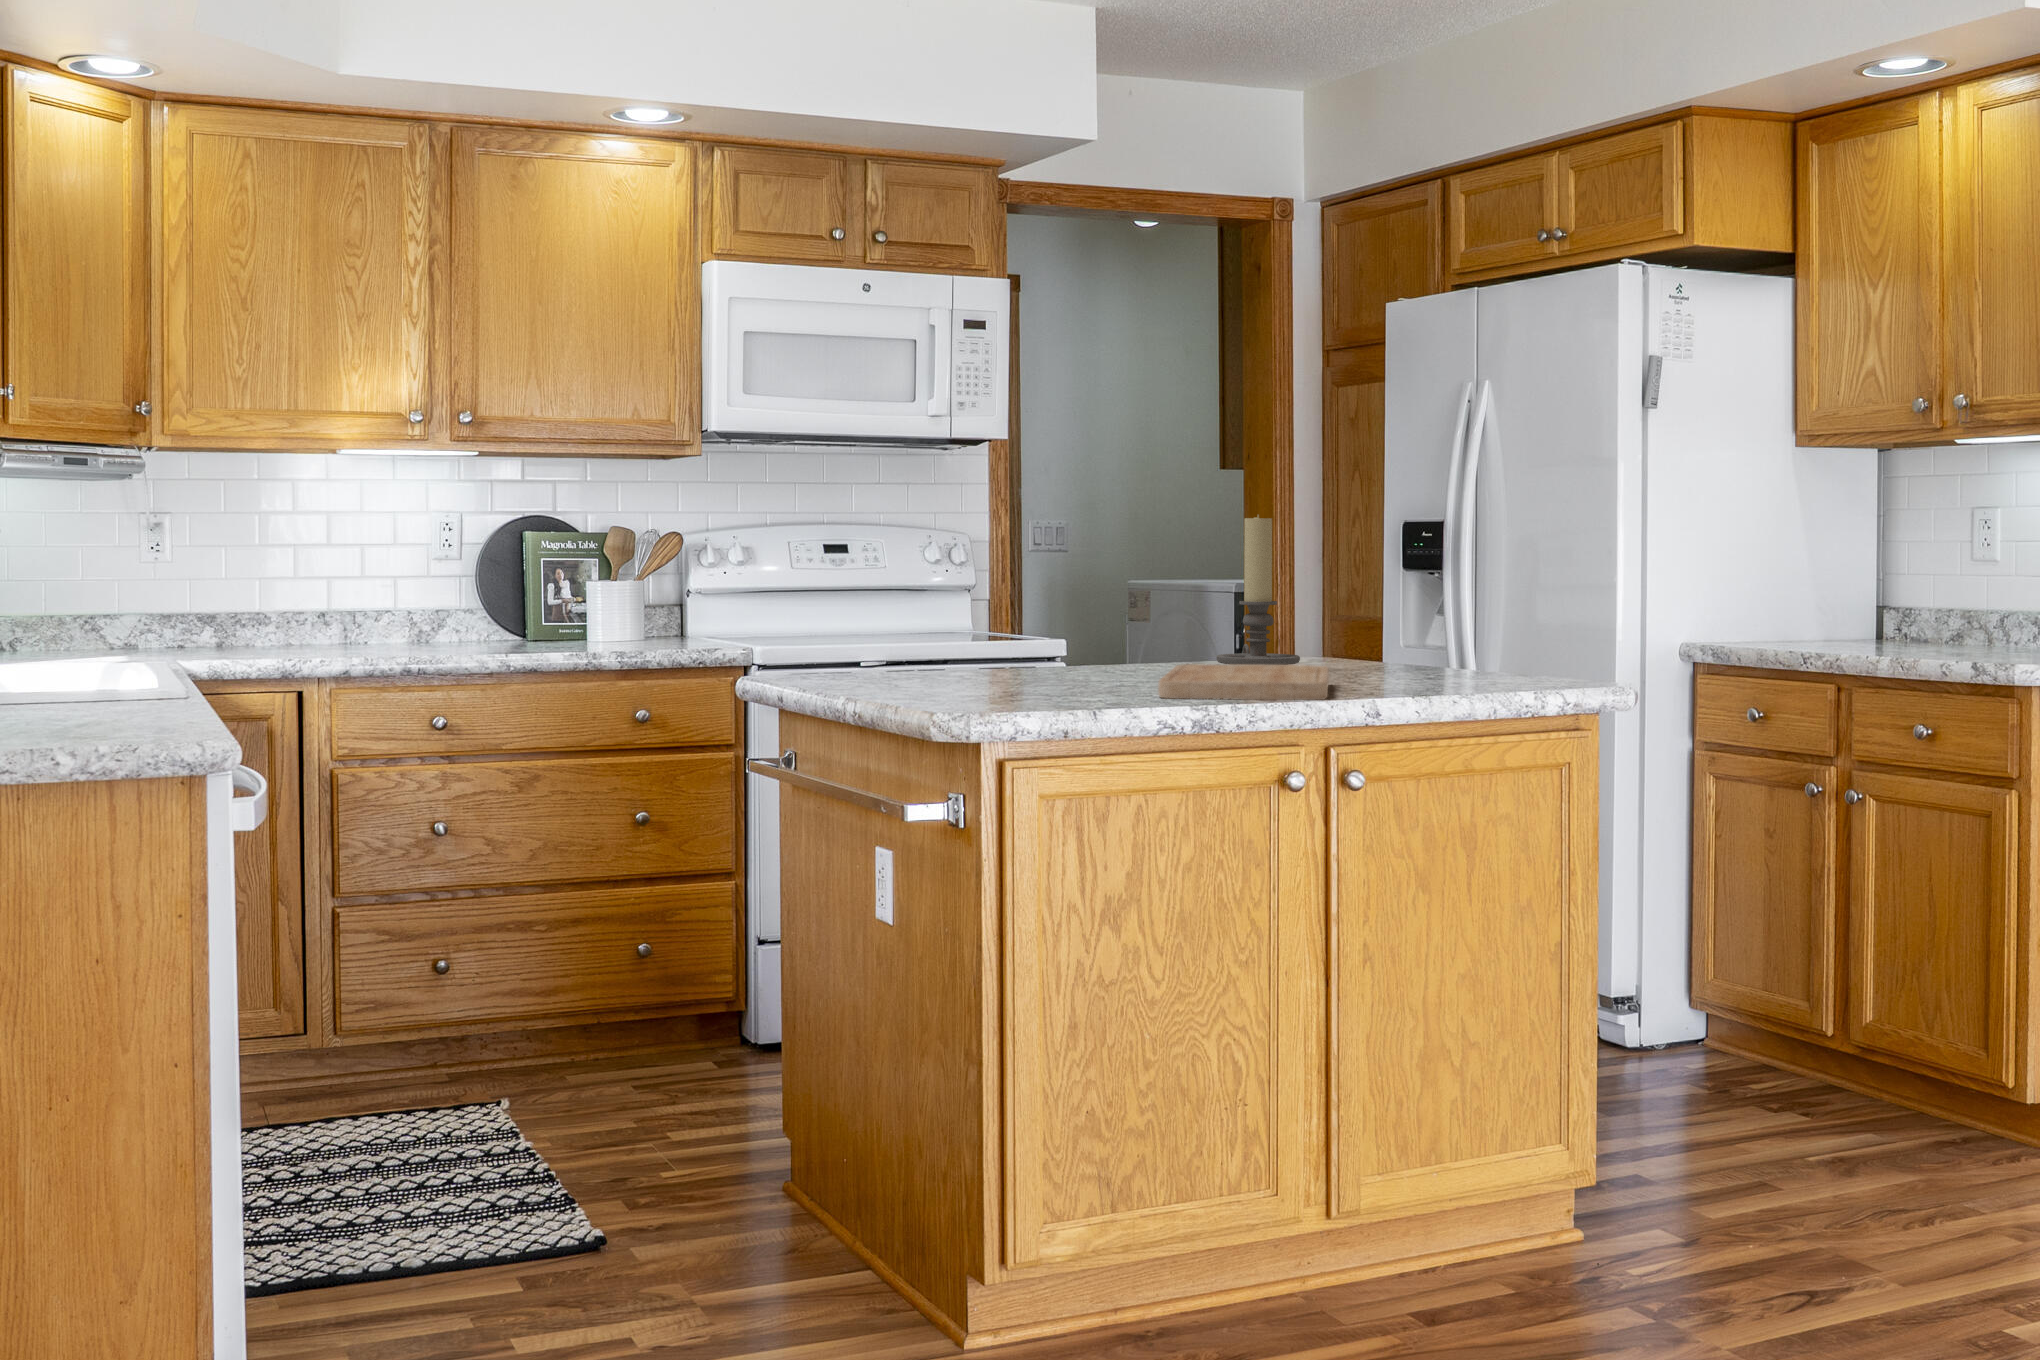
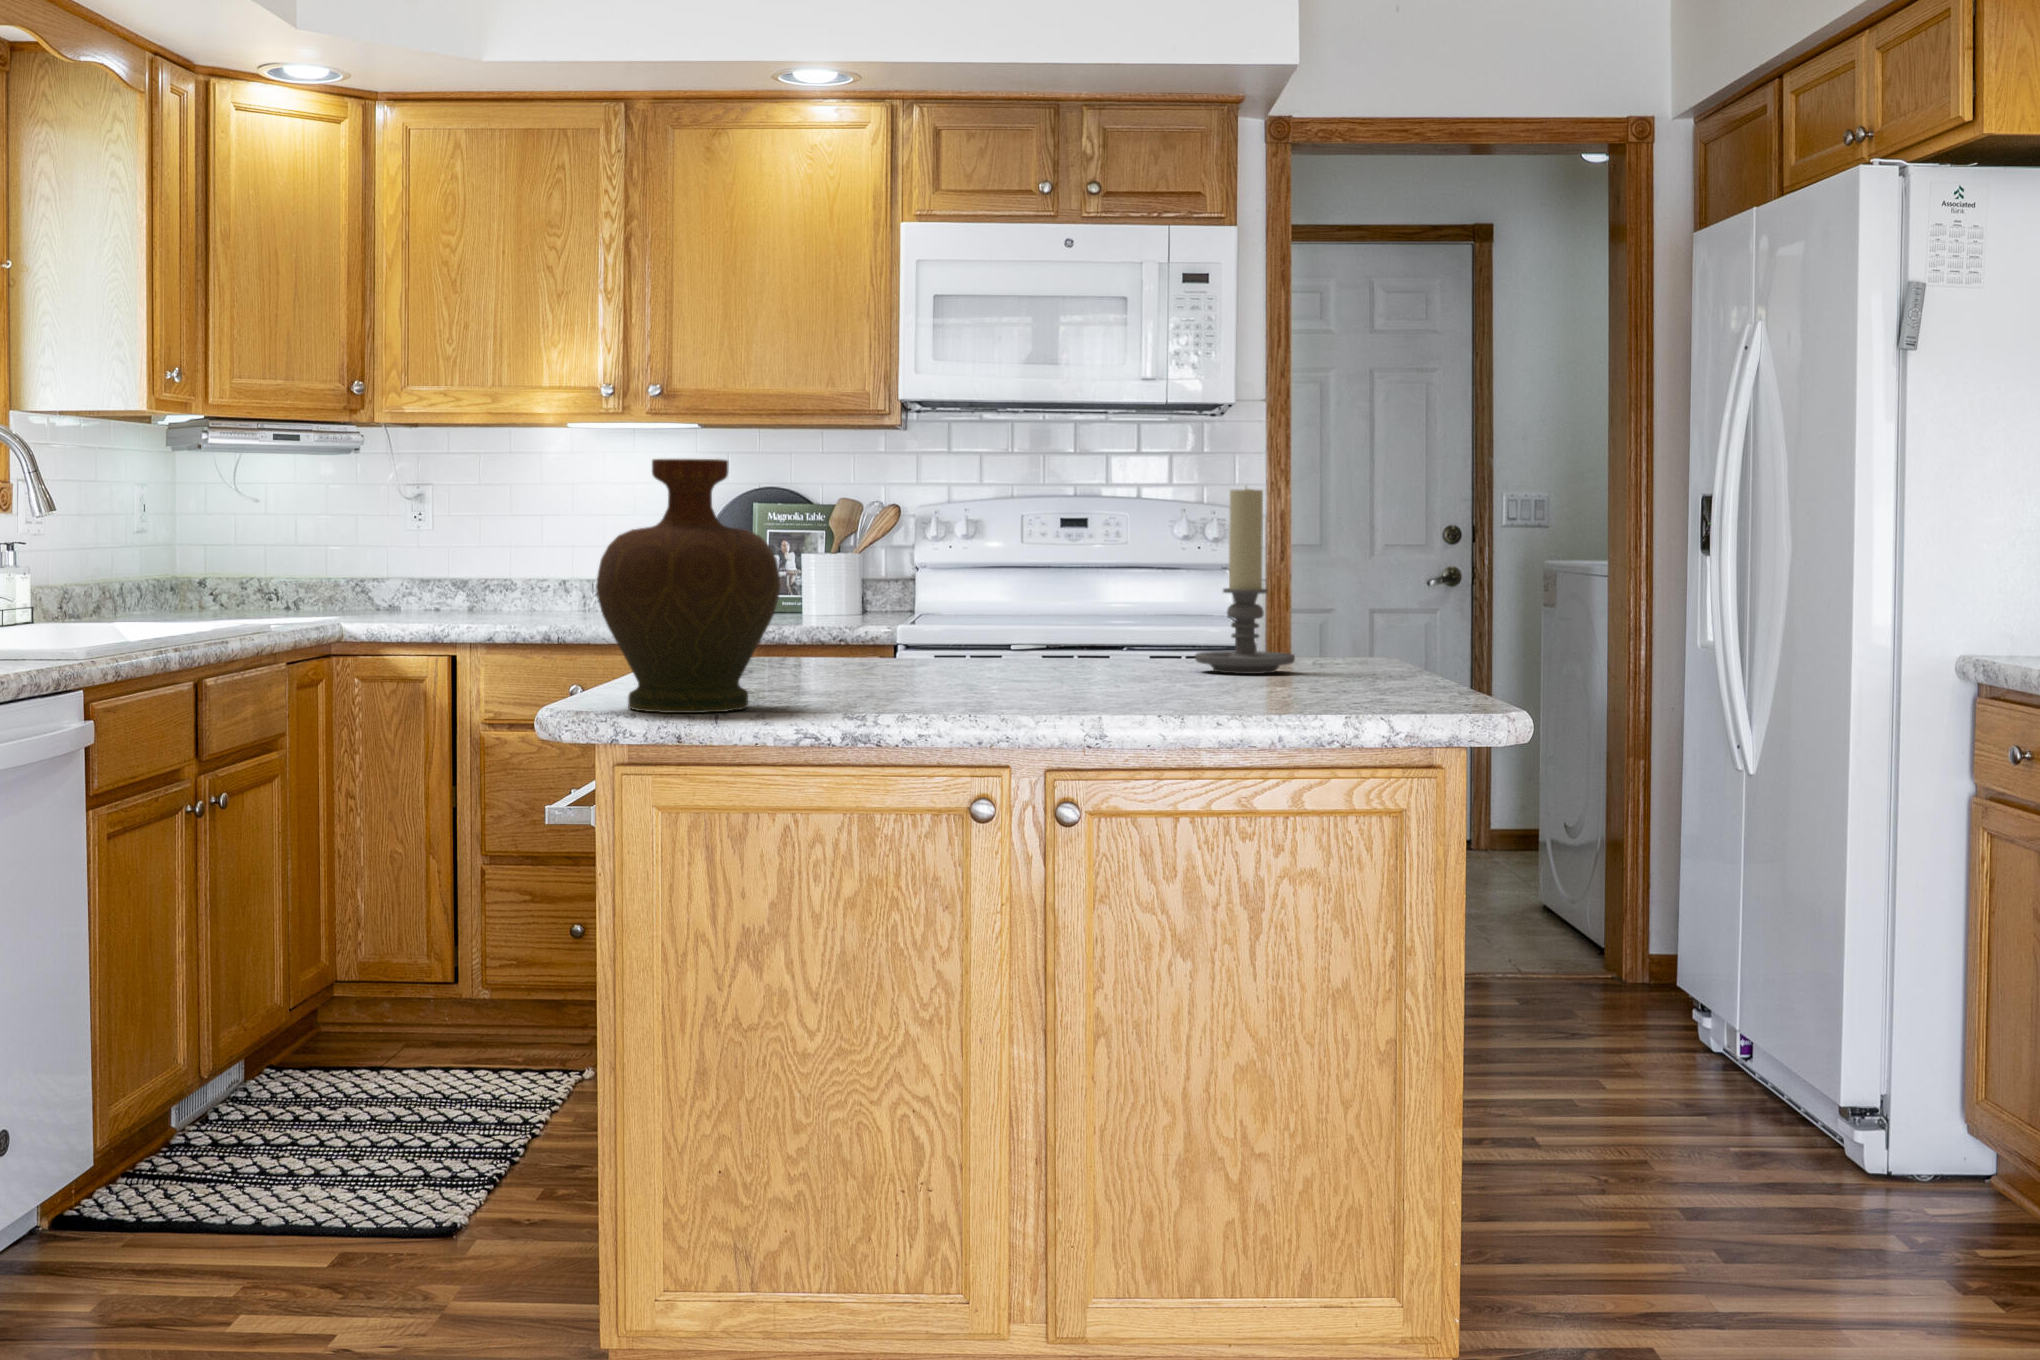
decorative vase: none [1001,497,1153,710] -> present [596,459,781,713]
cutting board: present [1158,664,1329,700] -> none [869,662,1184,712]

